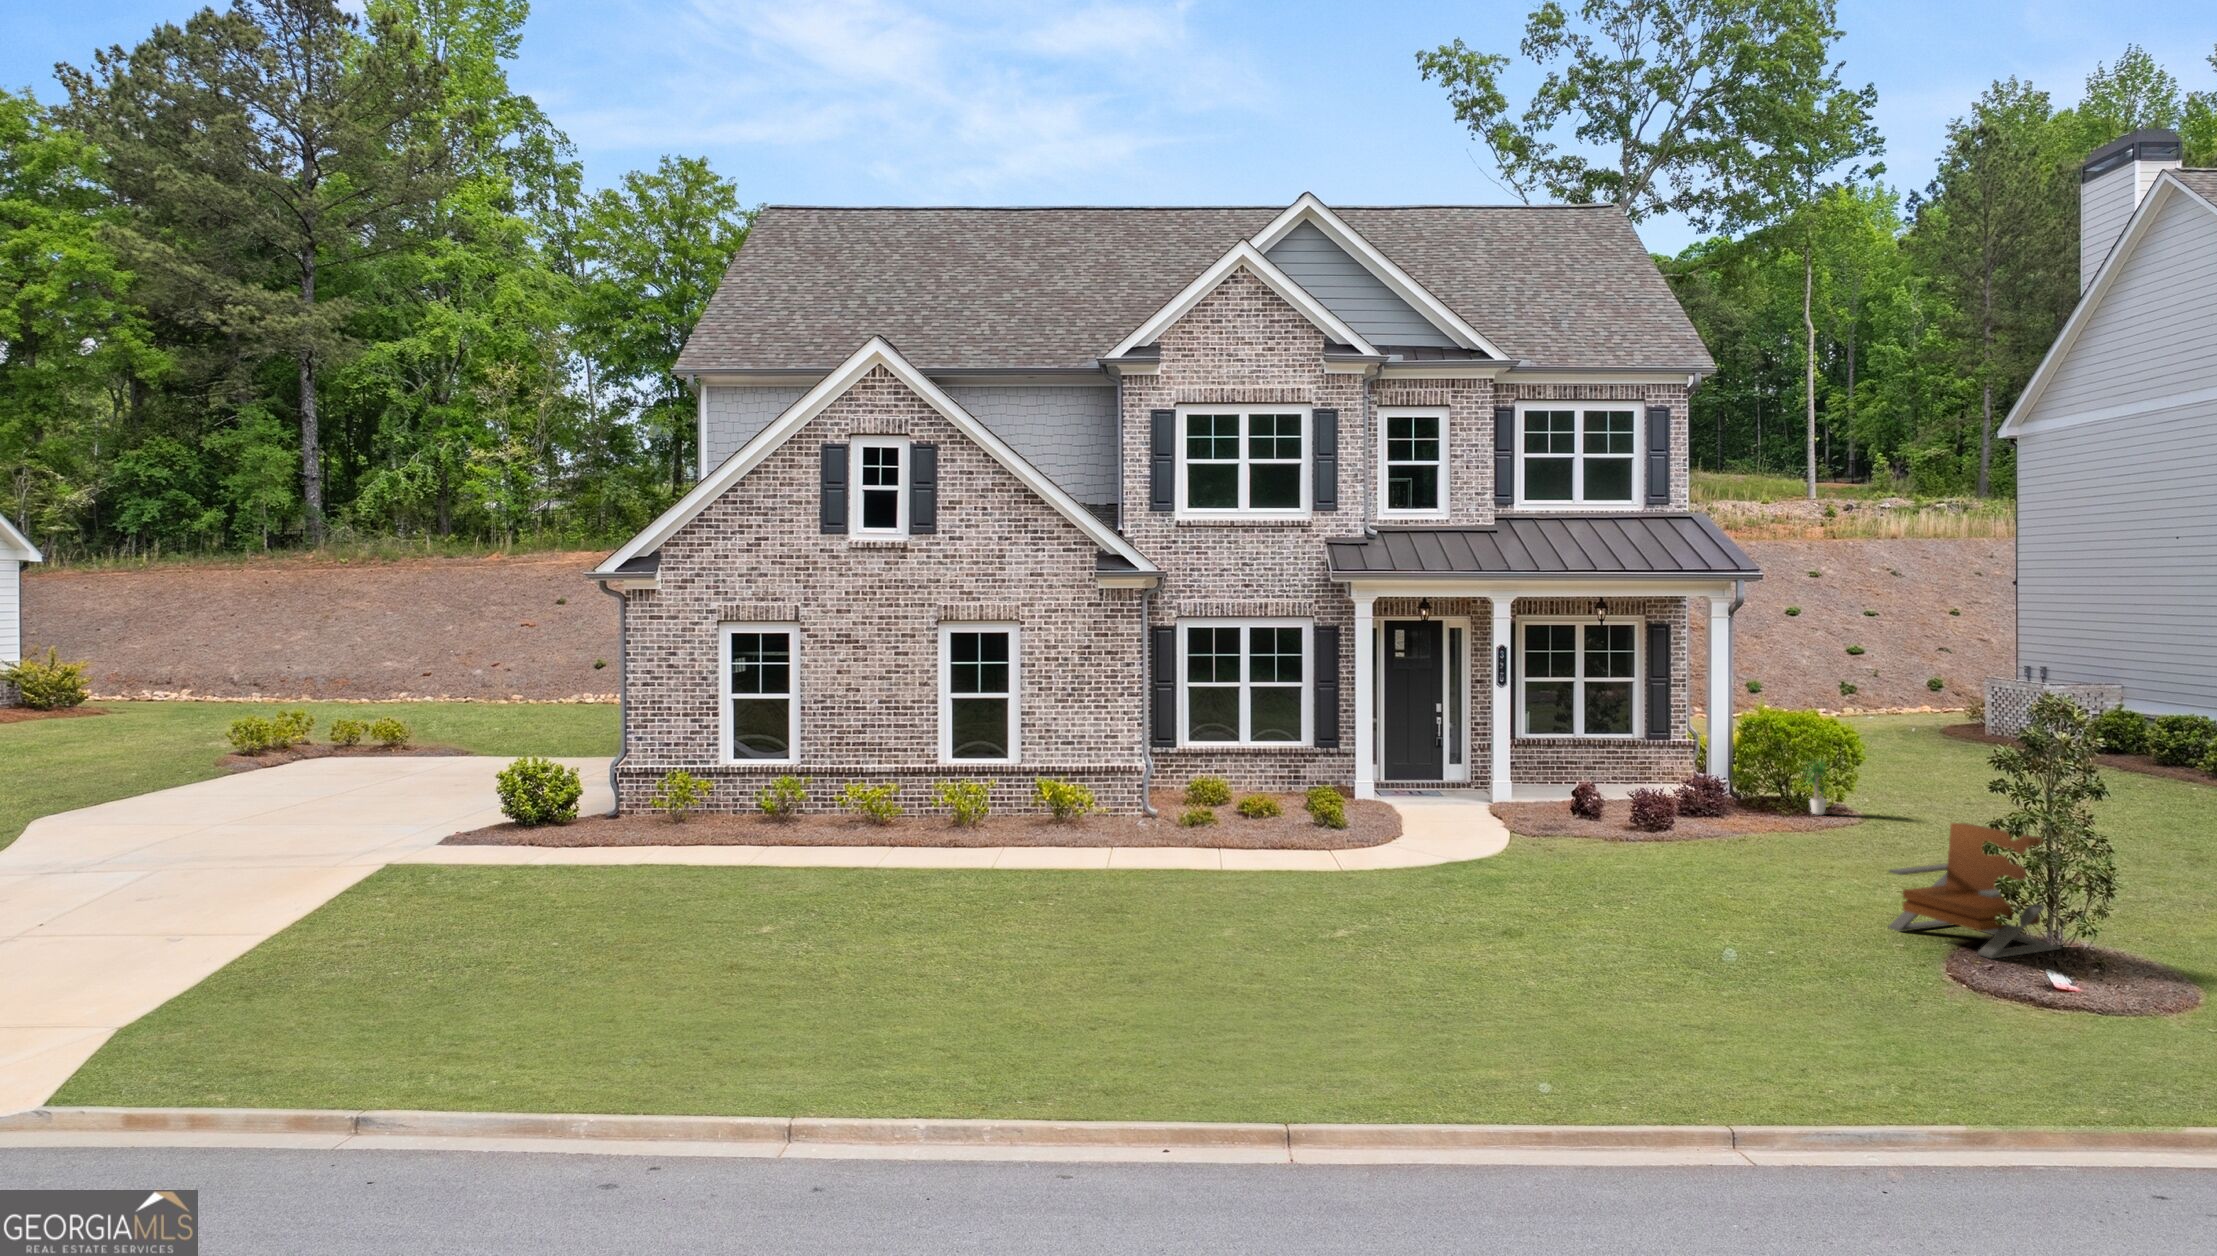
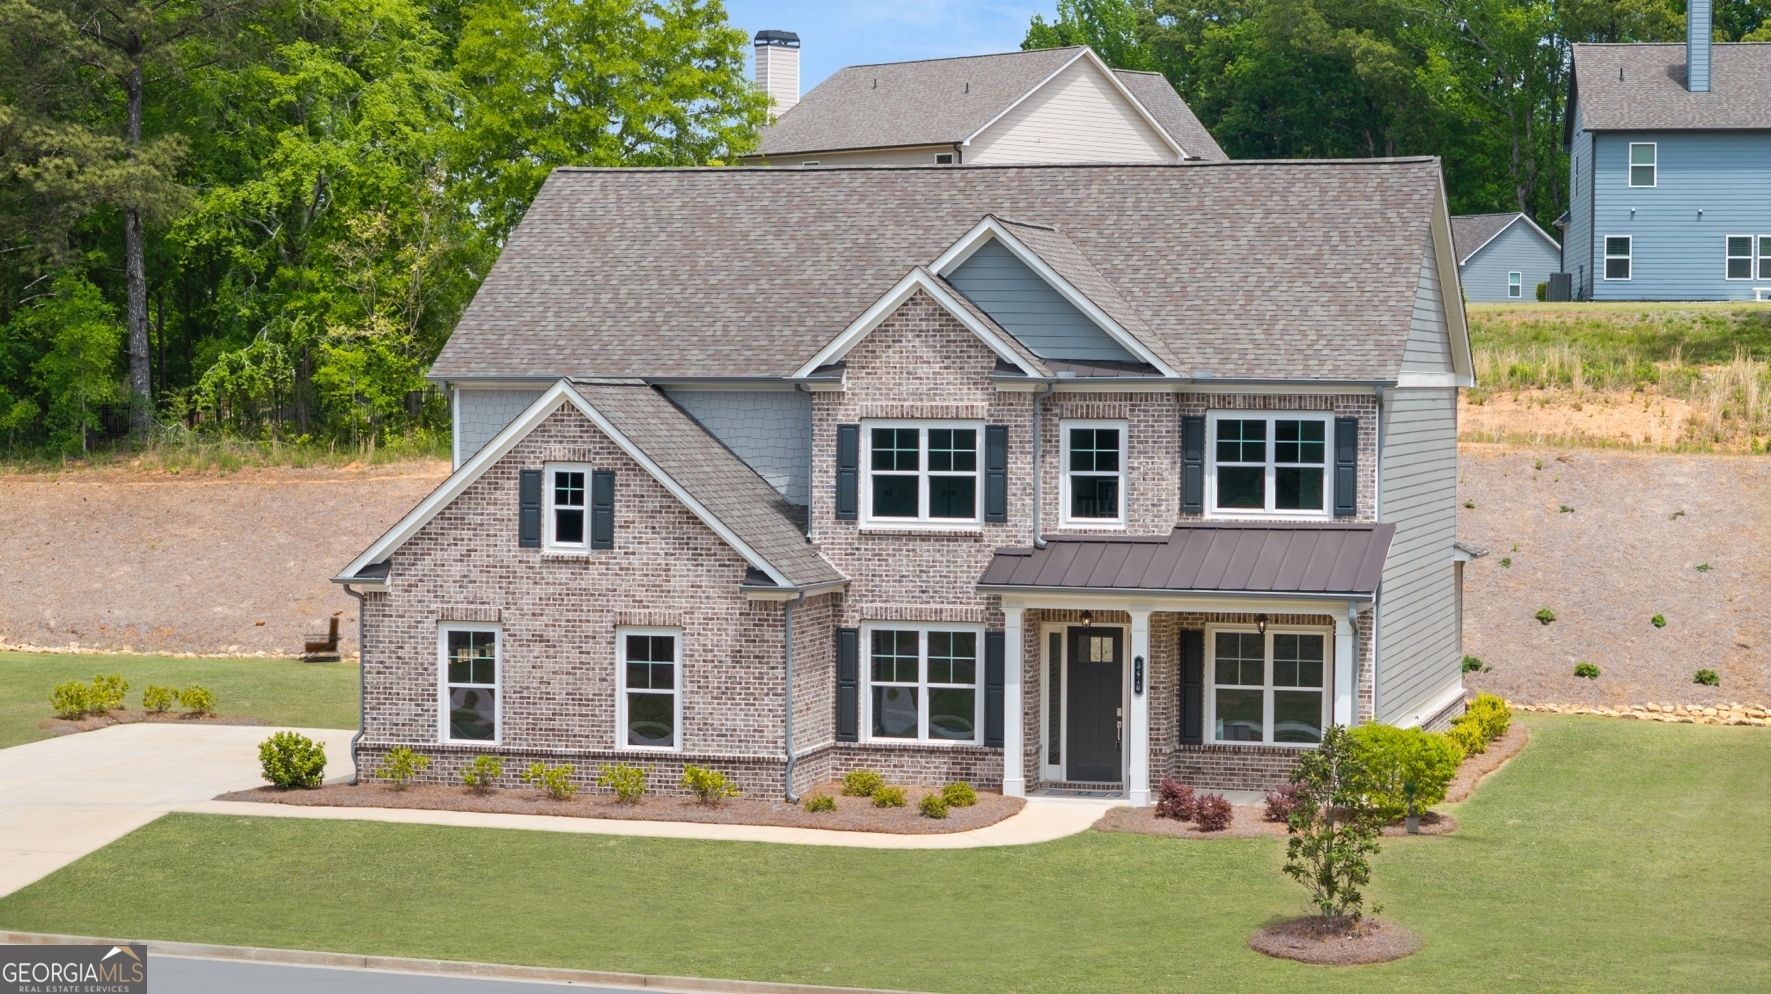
lounge chair: present [1888,823,2061,958] -> present [305,617,342,662]

